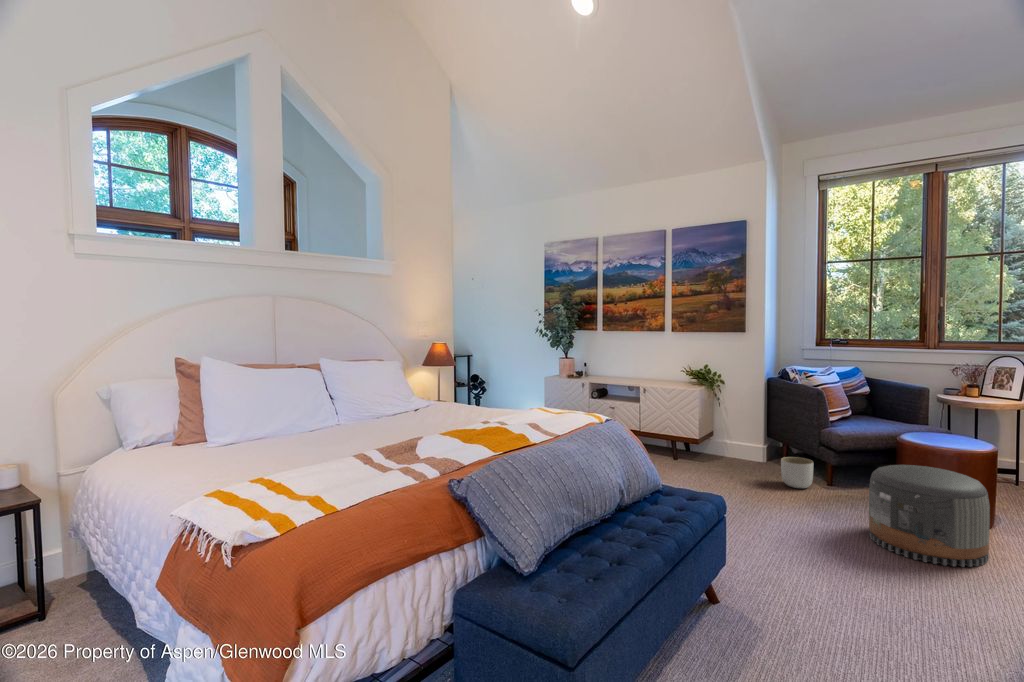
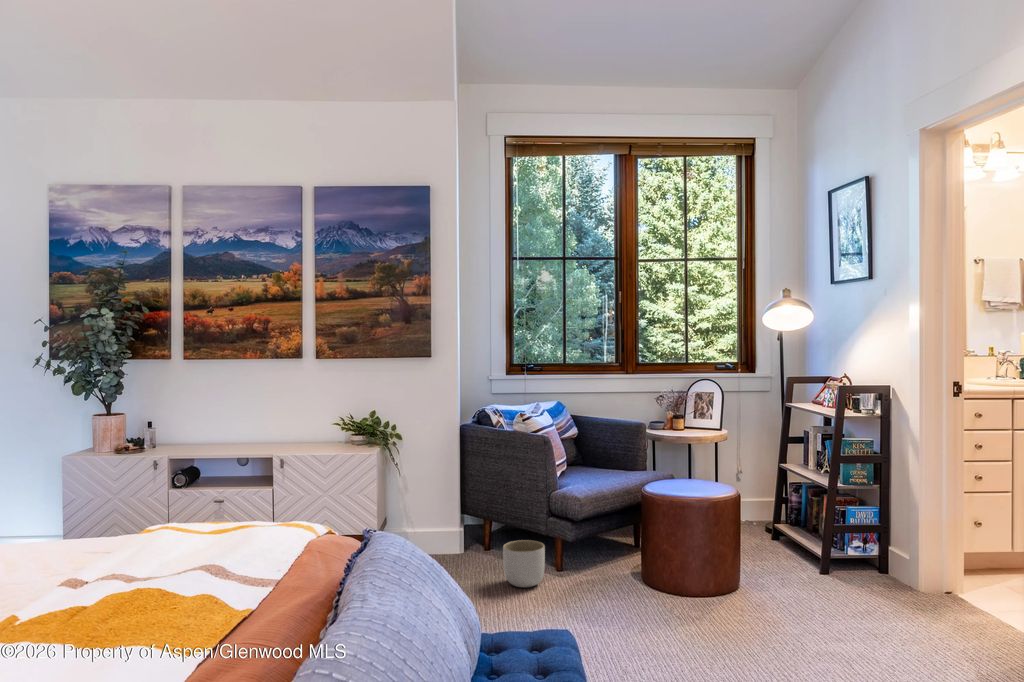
pouf: present [869,465,990,567] -> none [646,531,773,663]

